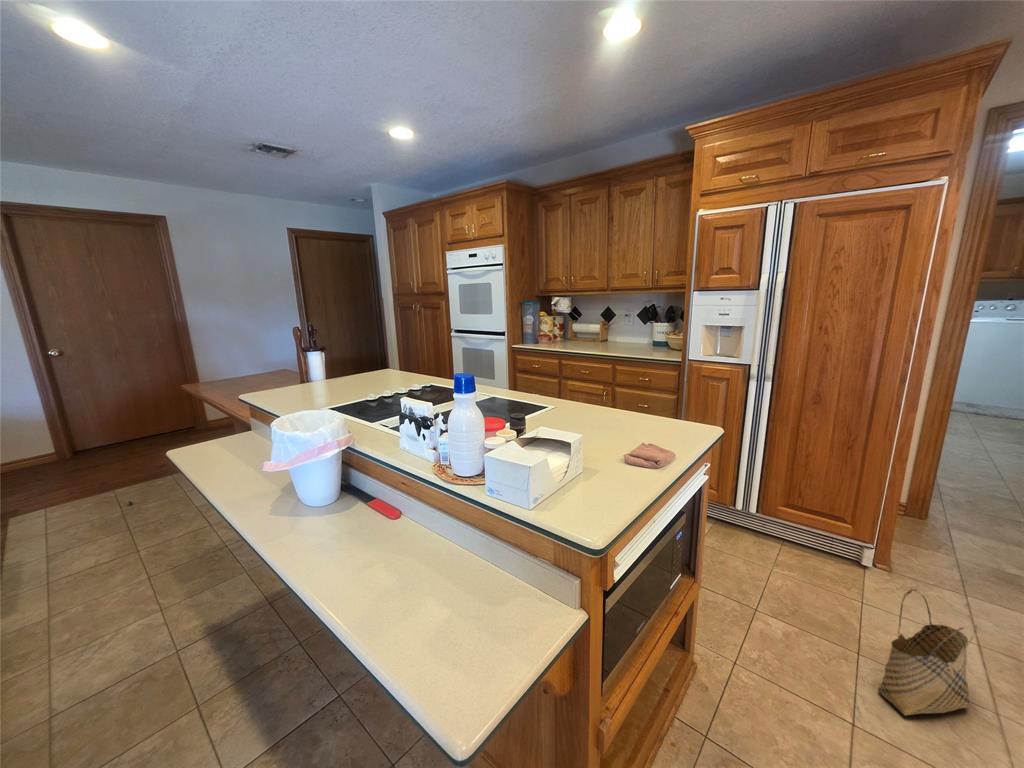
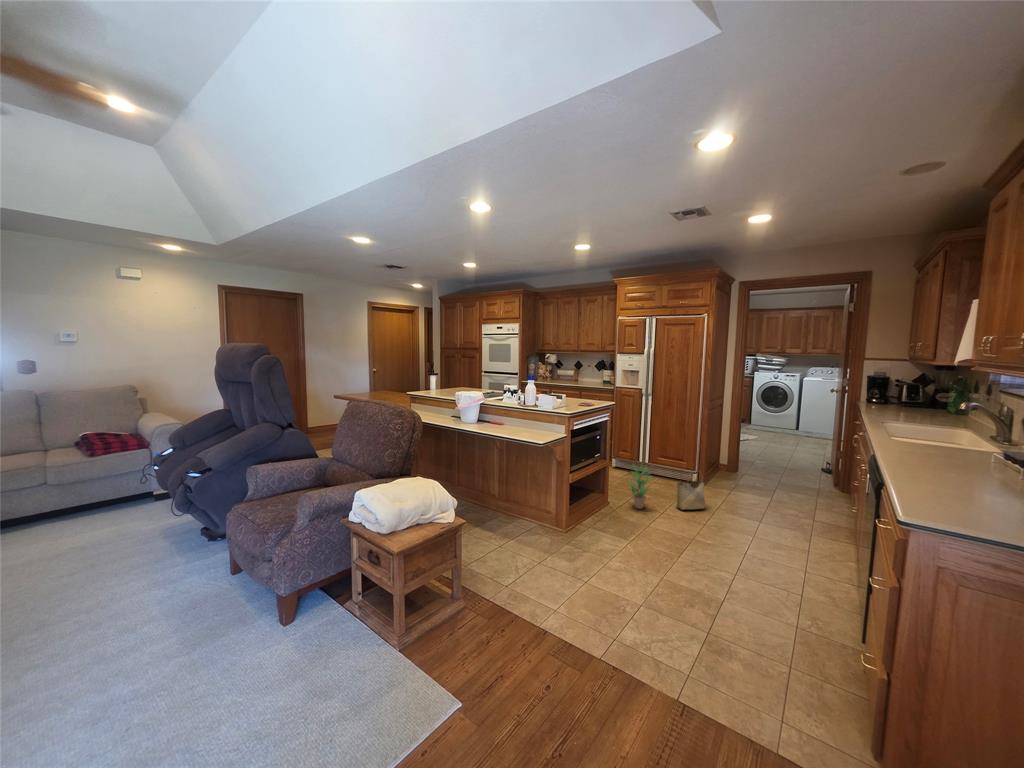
potted plant: none [747,590,834,702] -> present [629,465,652,509]

